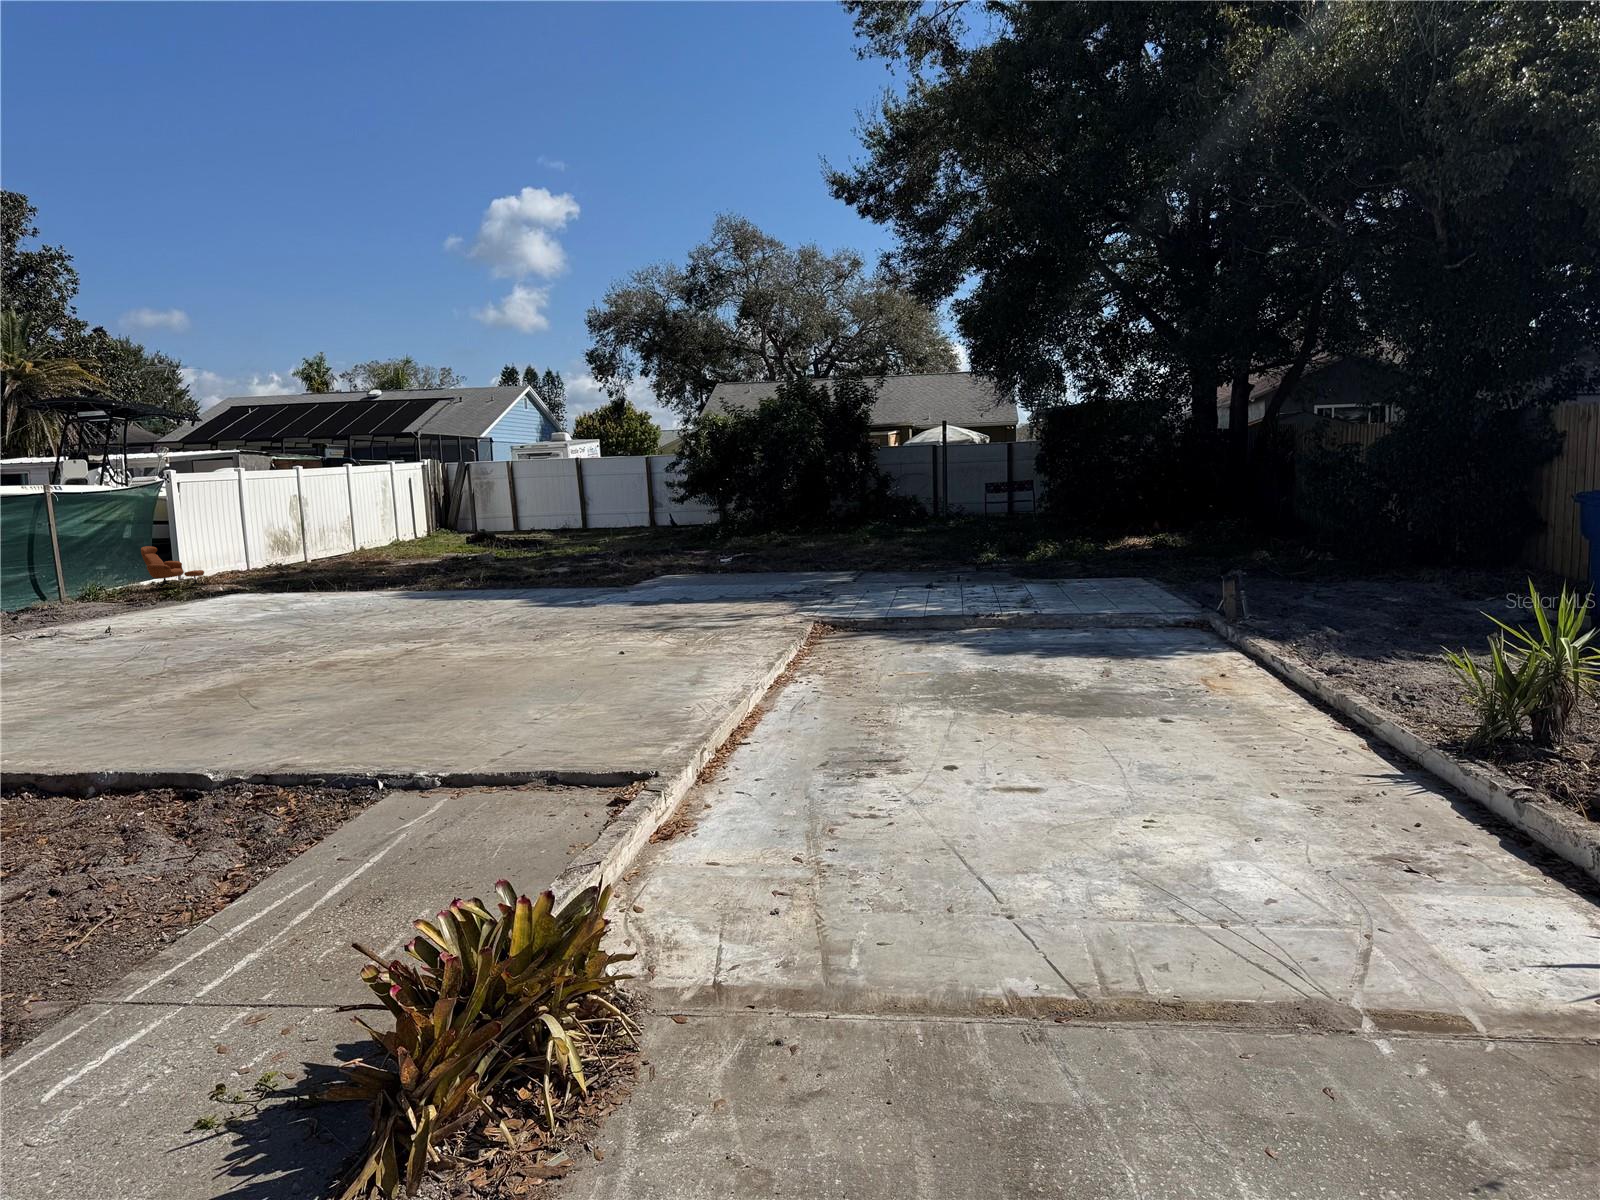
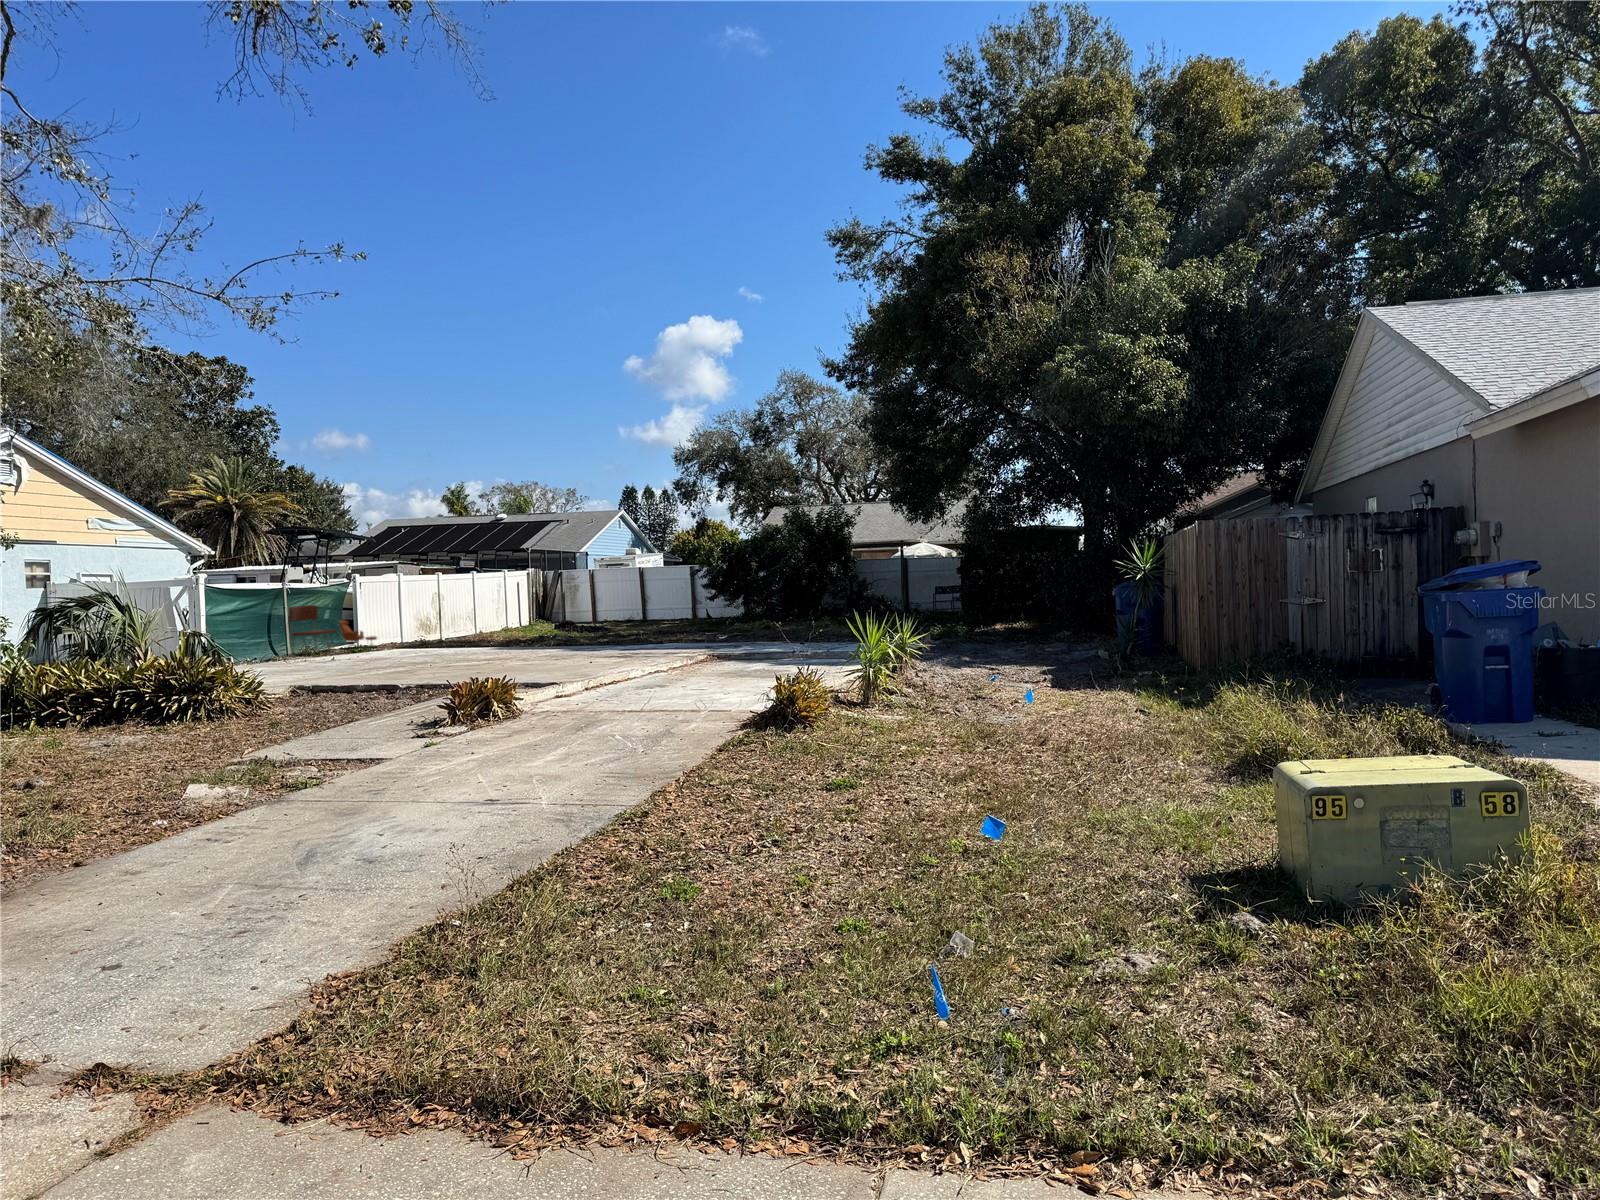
bench: none [47,526,134,607] -> present [289,605,336,654]

